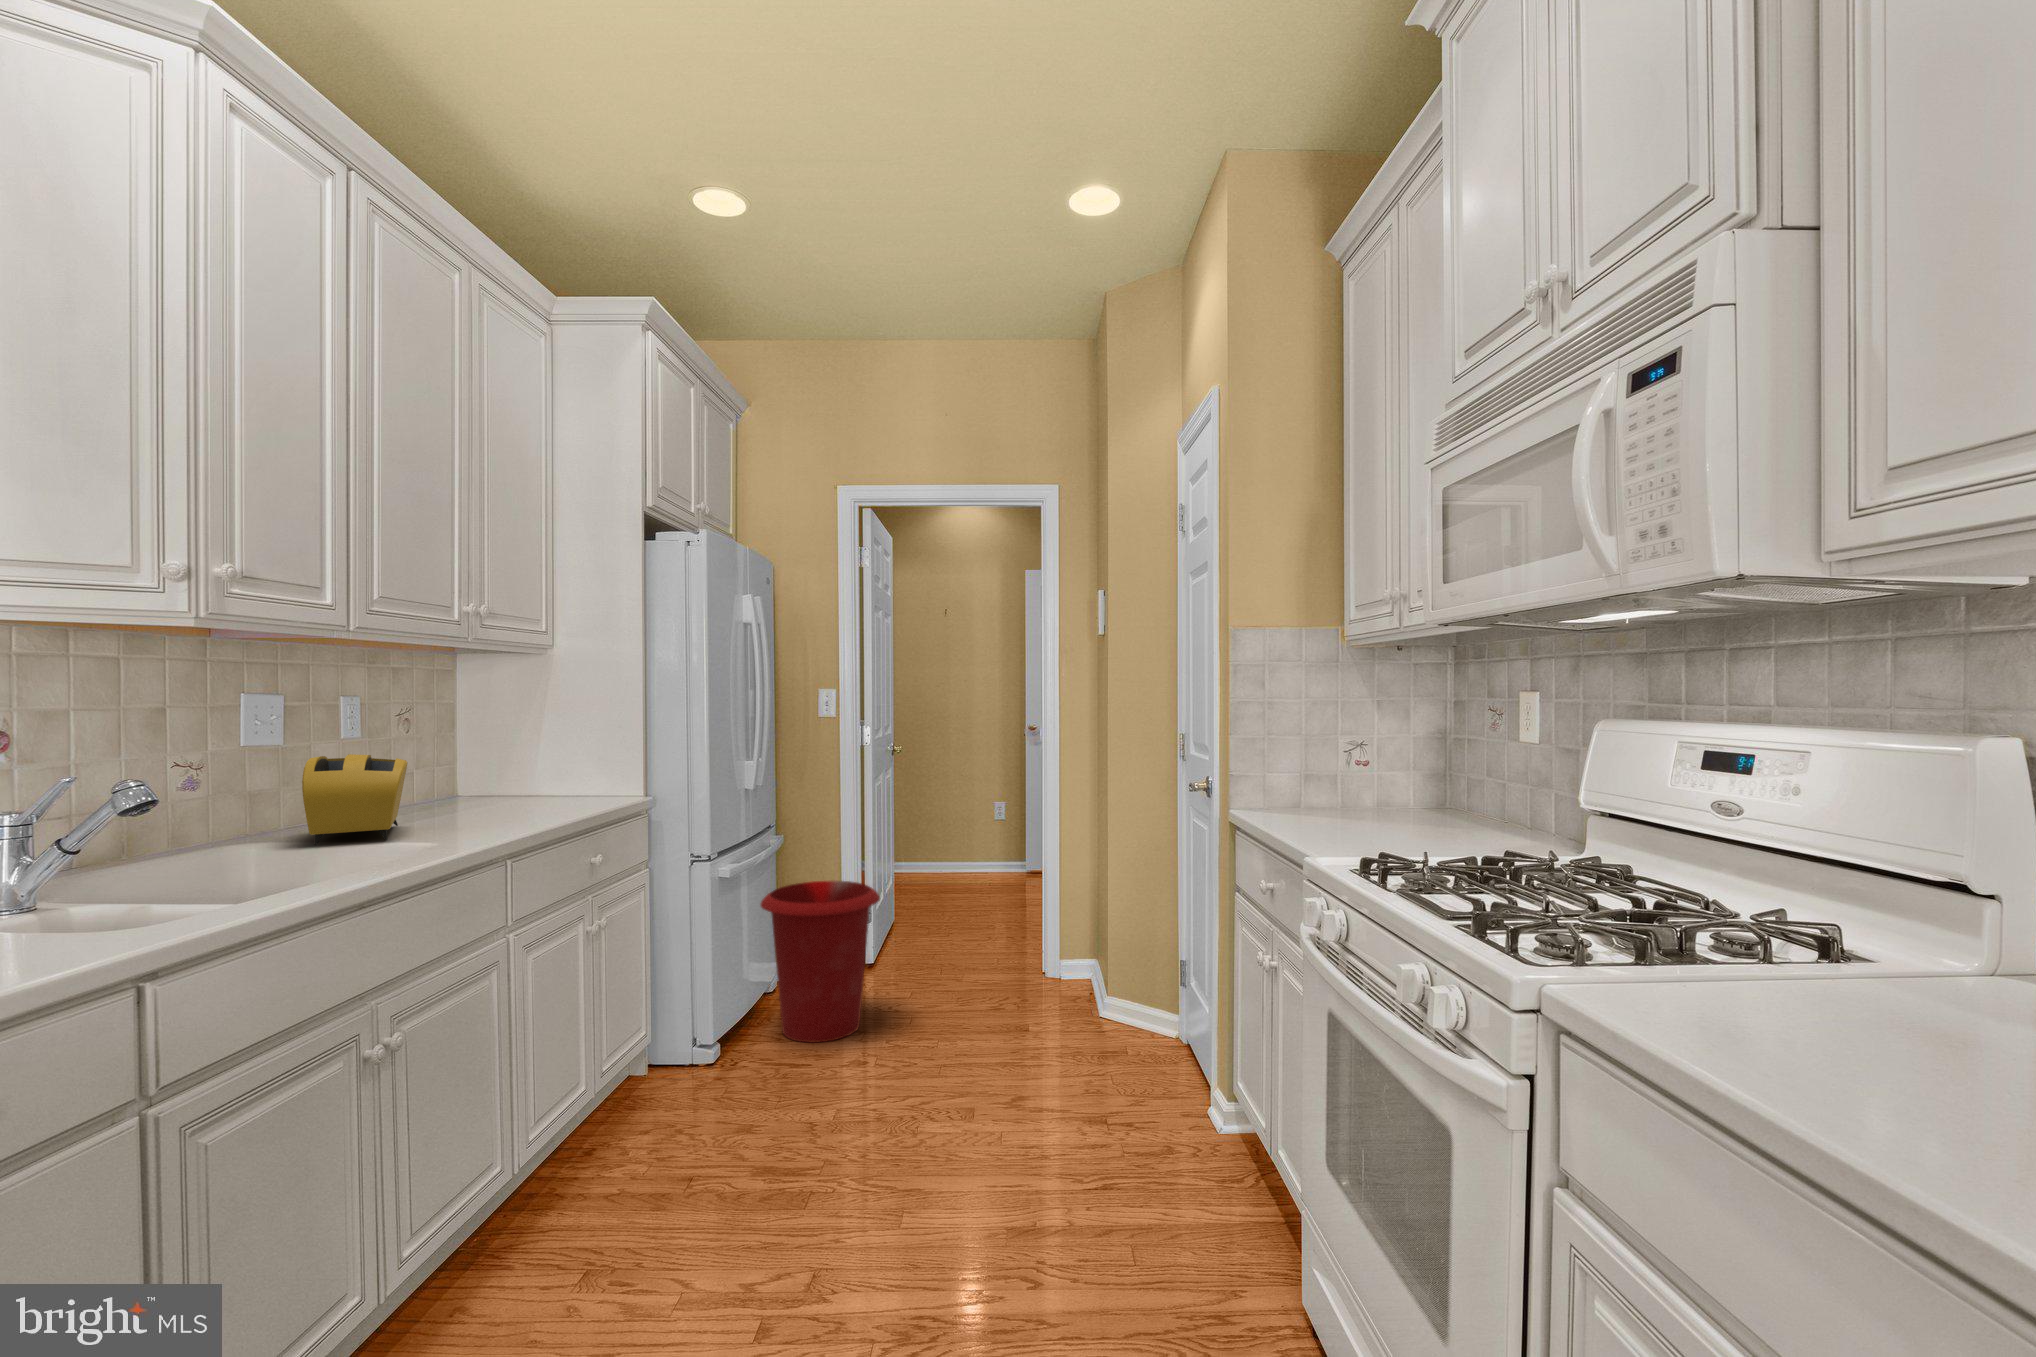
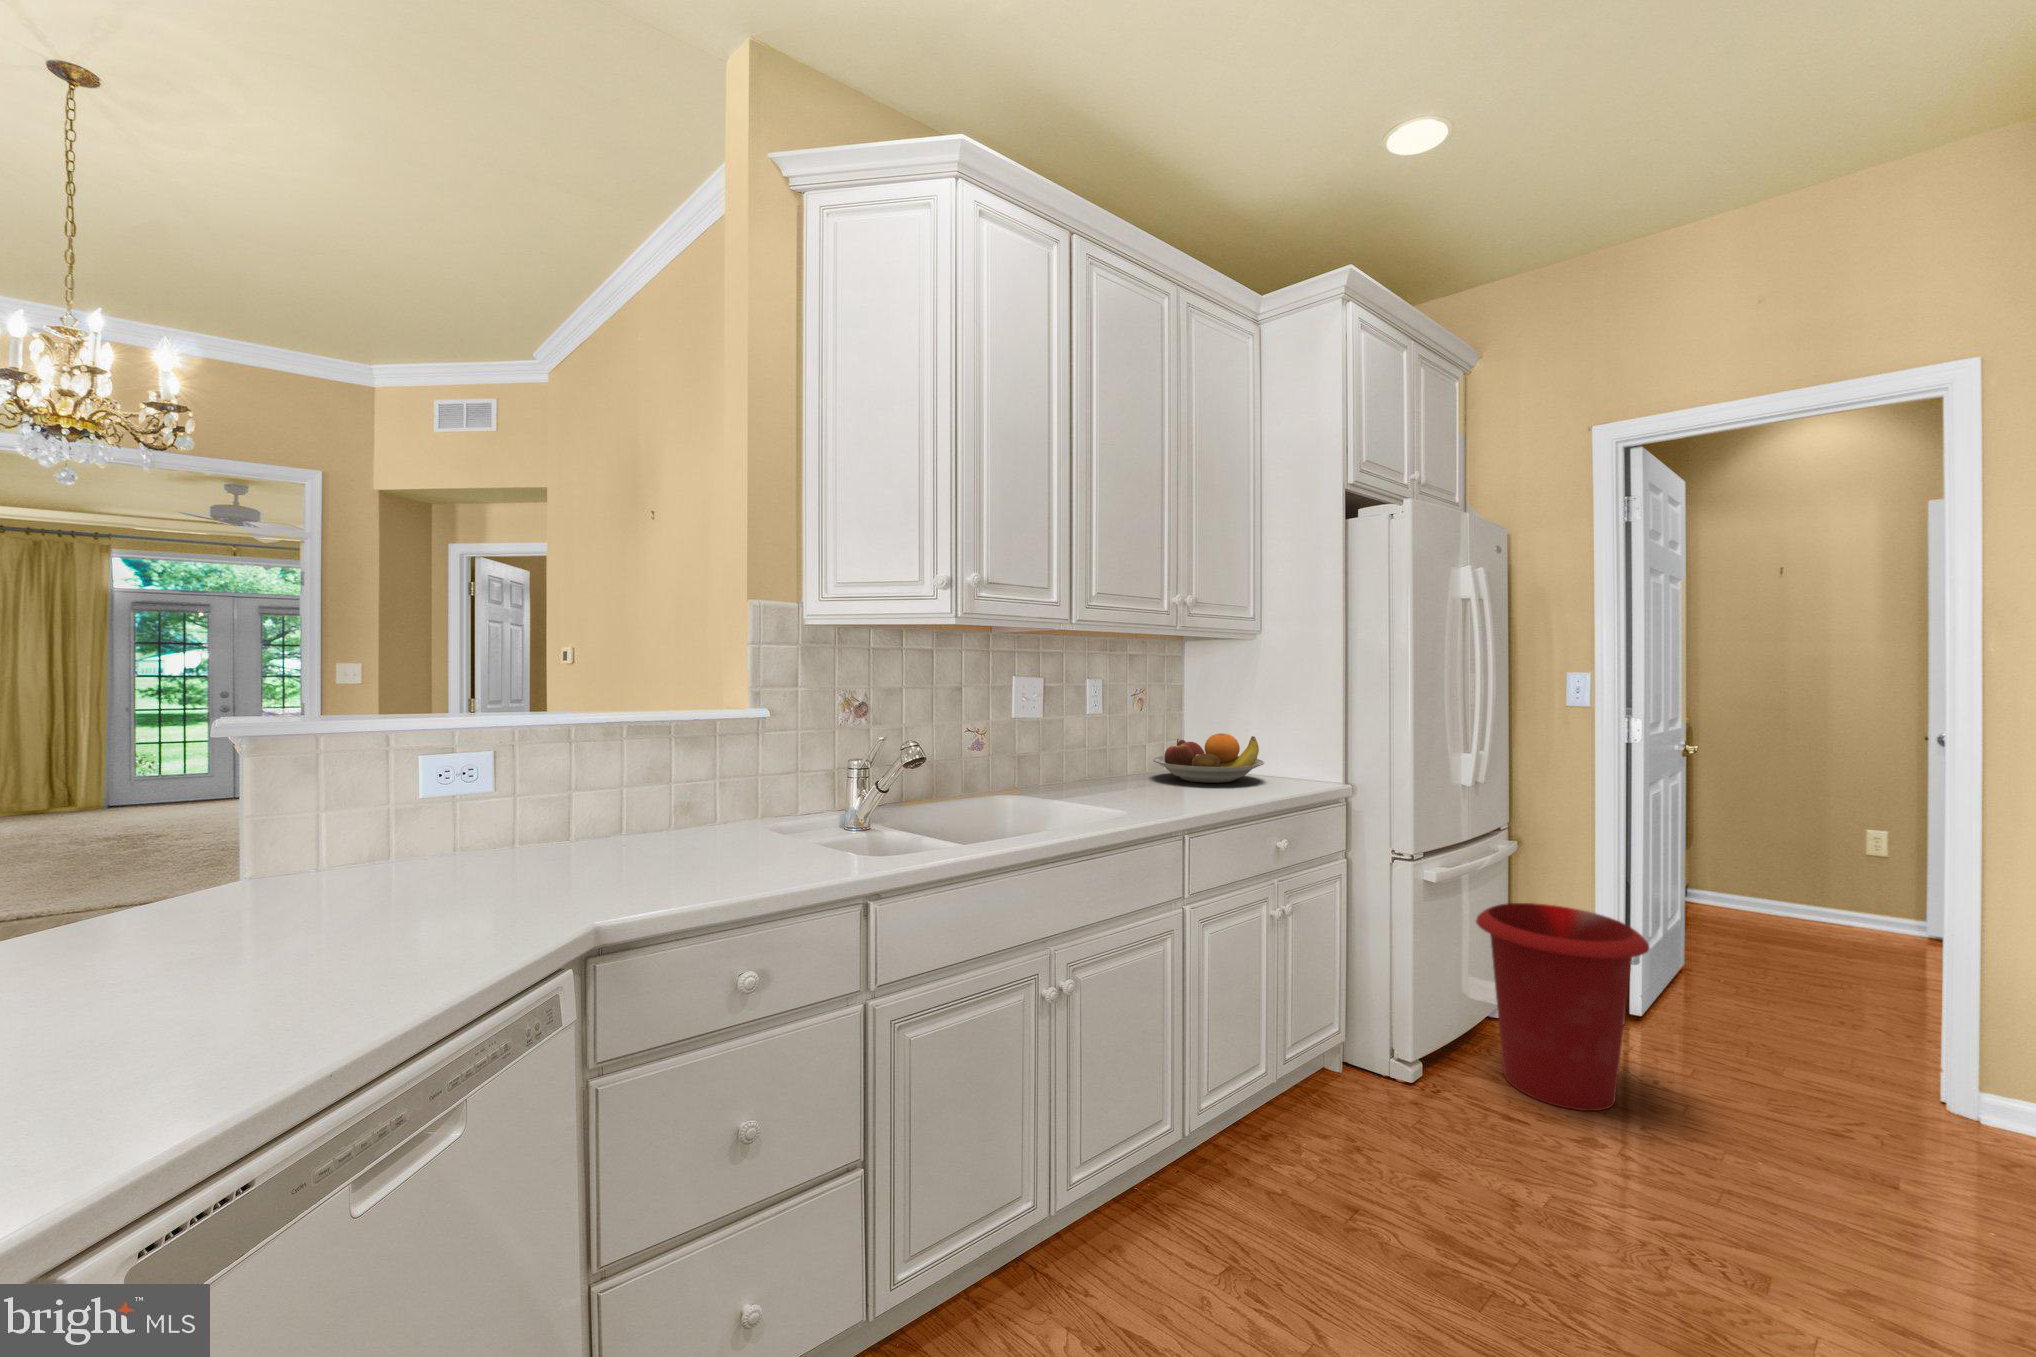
toaster: present [302,754,407,845] -> none [1044,725,1123,801]
fruit bowl: none [433,755,569,810] -> present [1153,733,1264,783]

